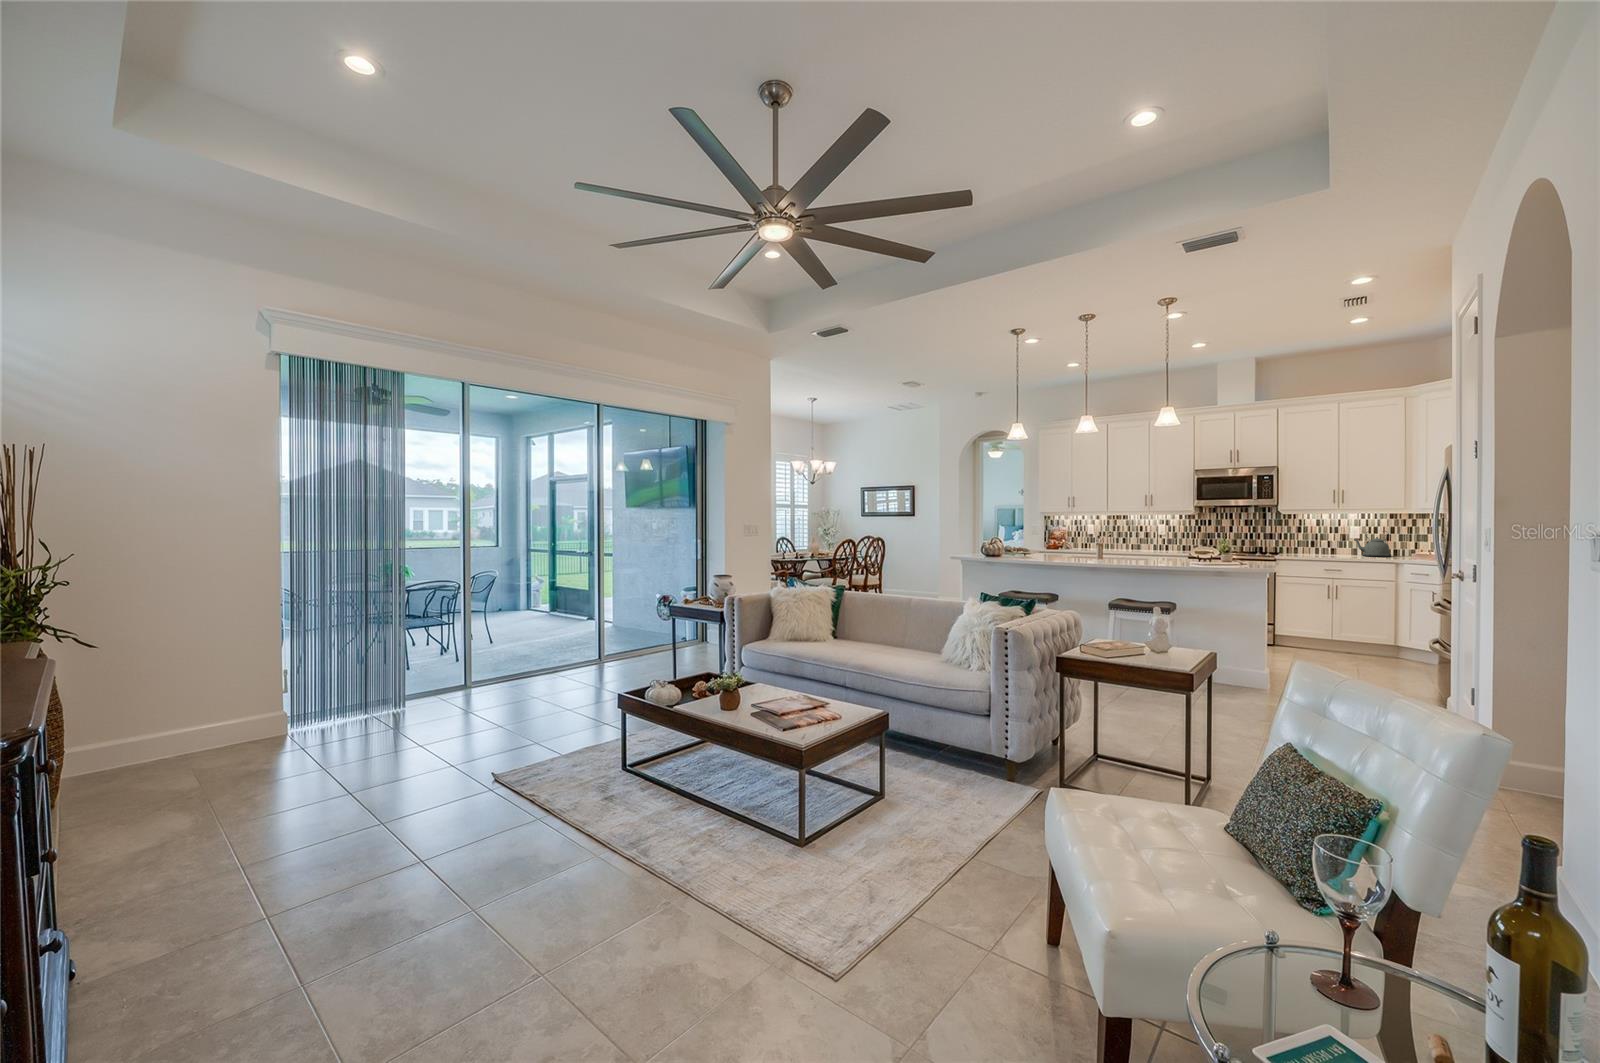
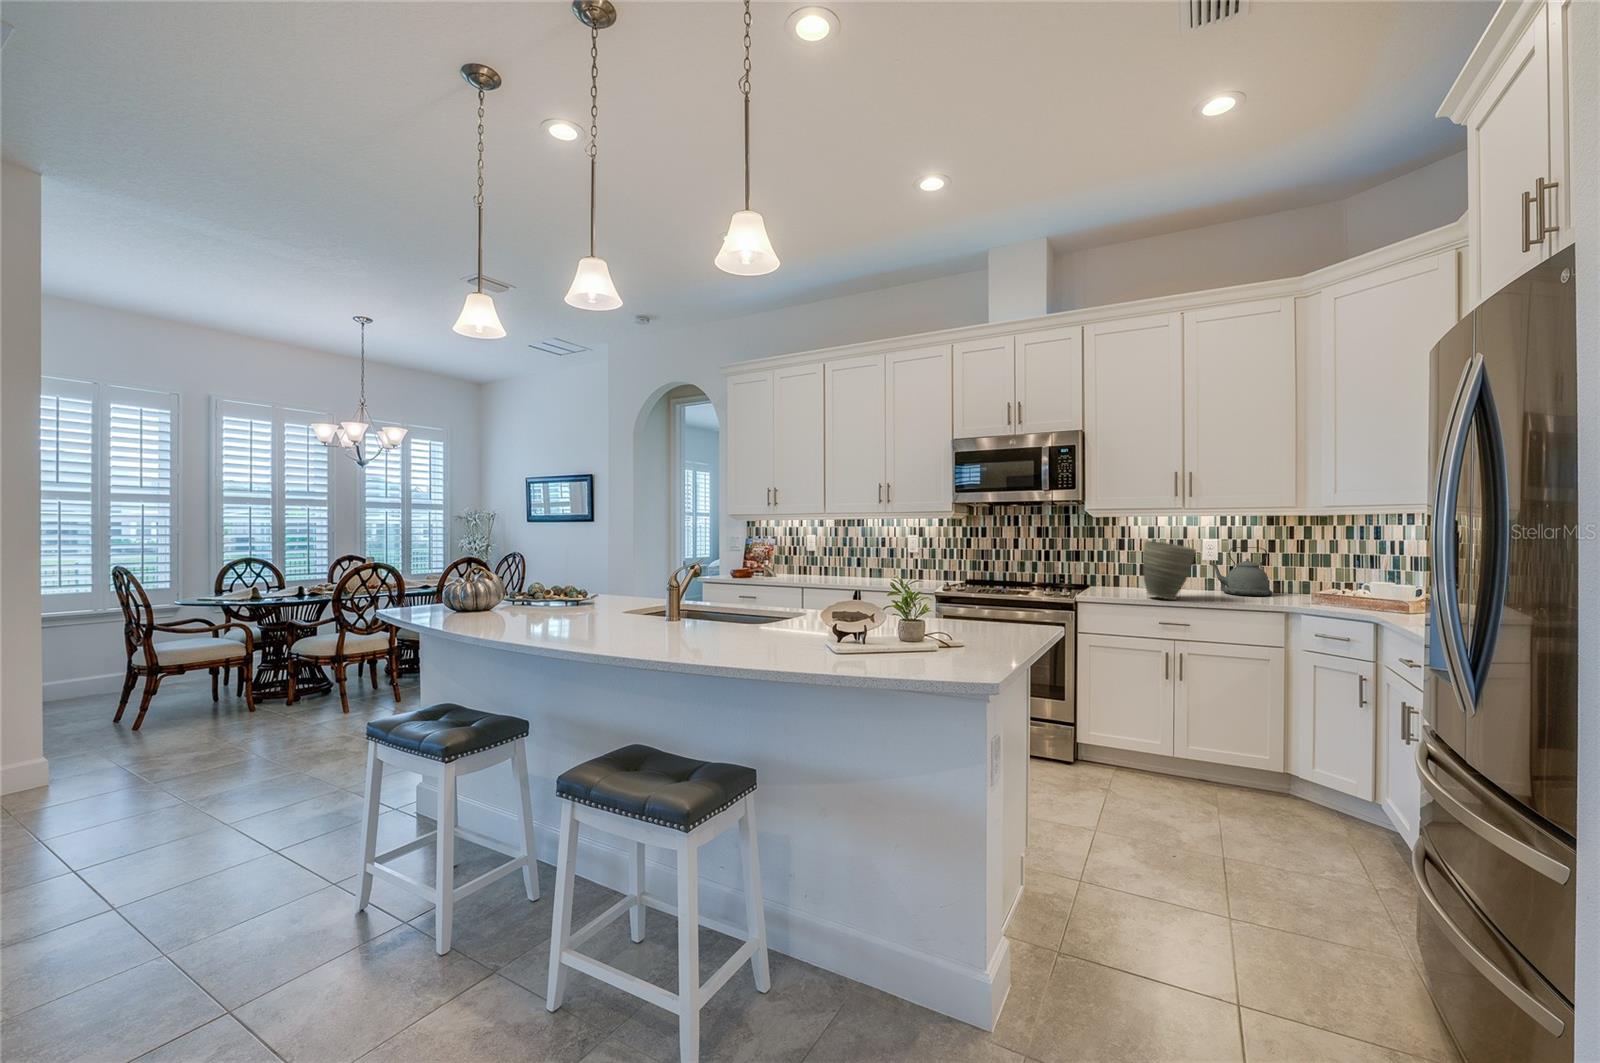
vase: none [1313,527,1345,558] -> present [1143,541,1196,600]

